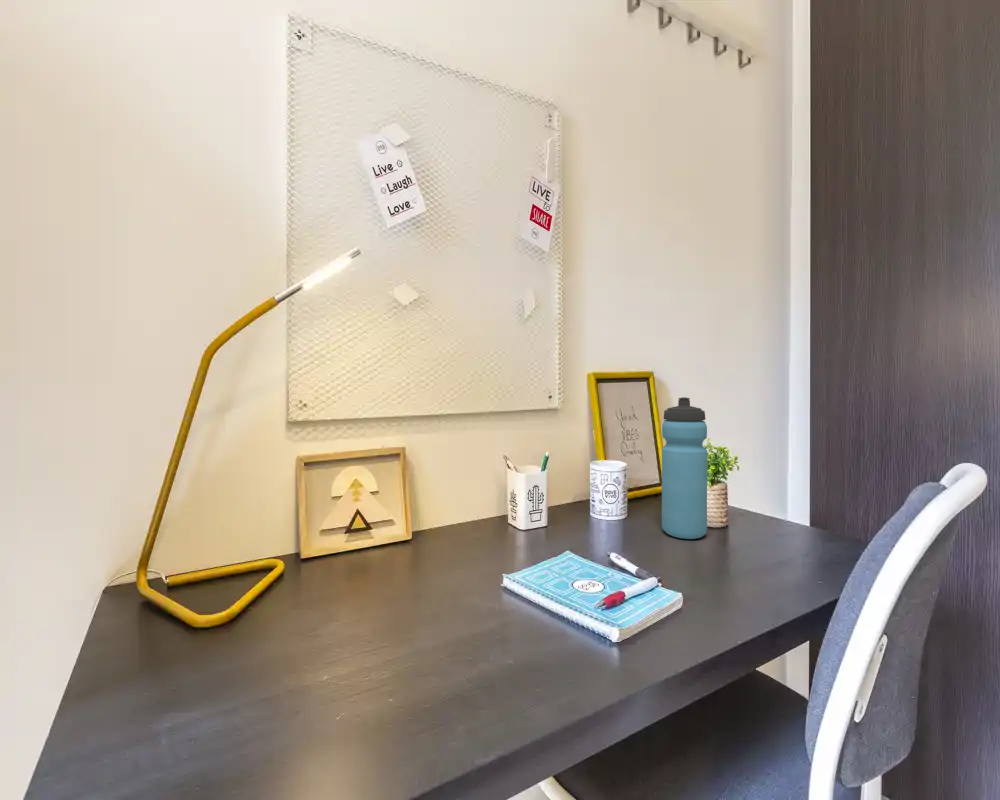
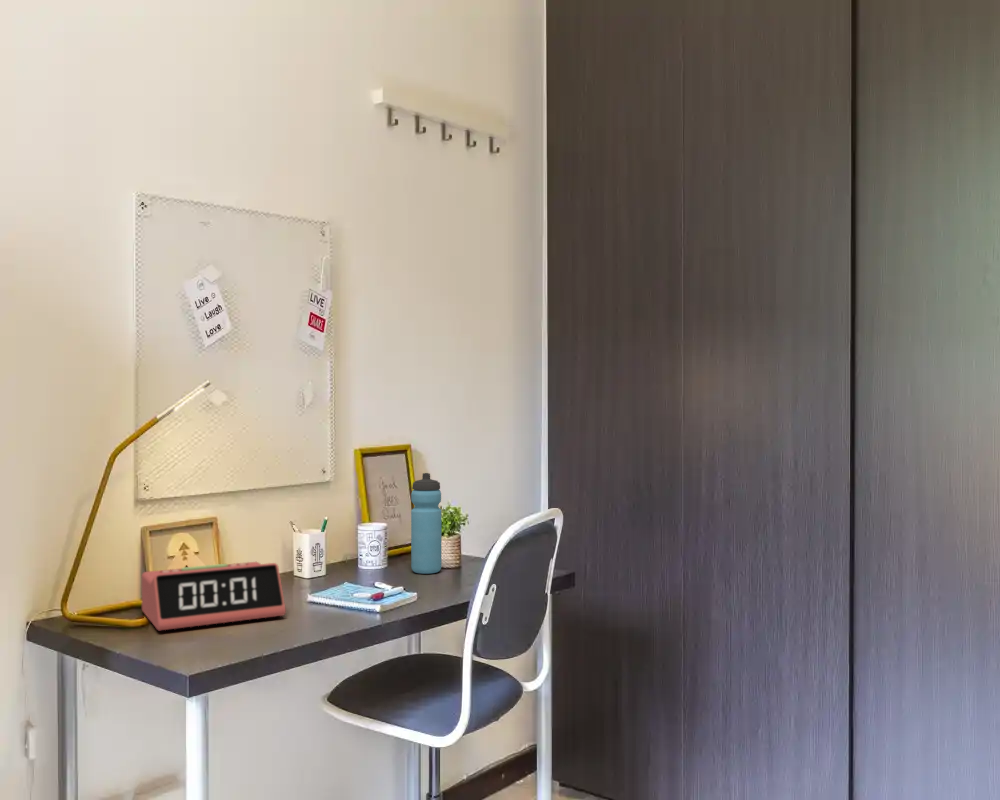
alarm clock: none [166,518,432,670] -> present [142,562,286,630]

